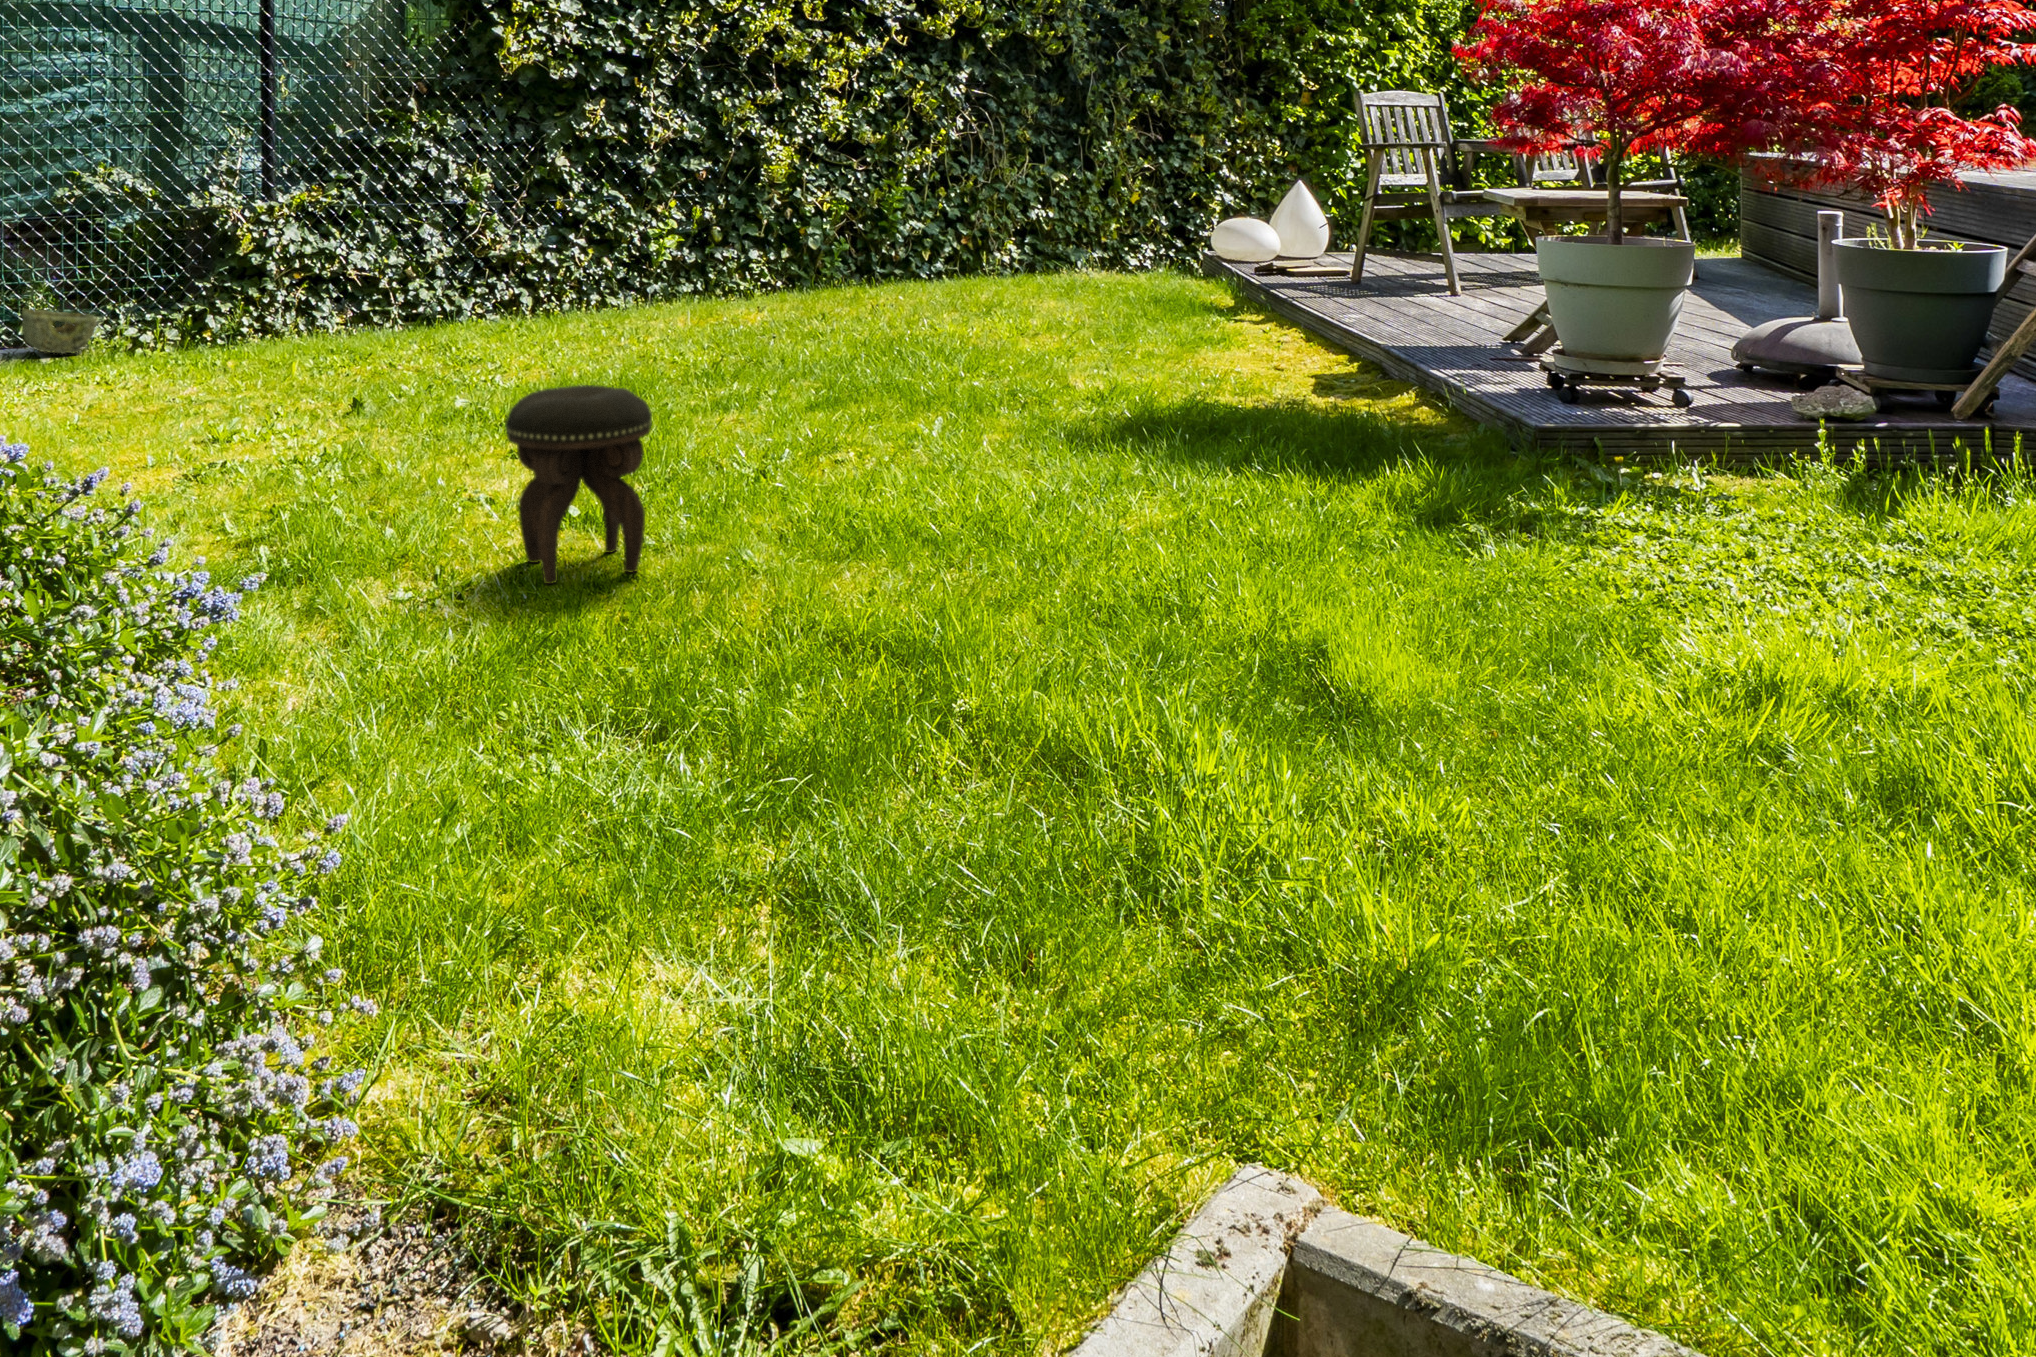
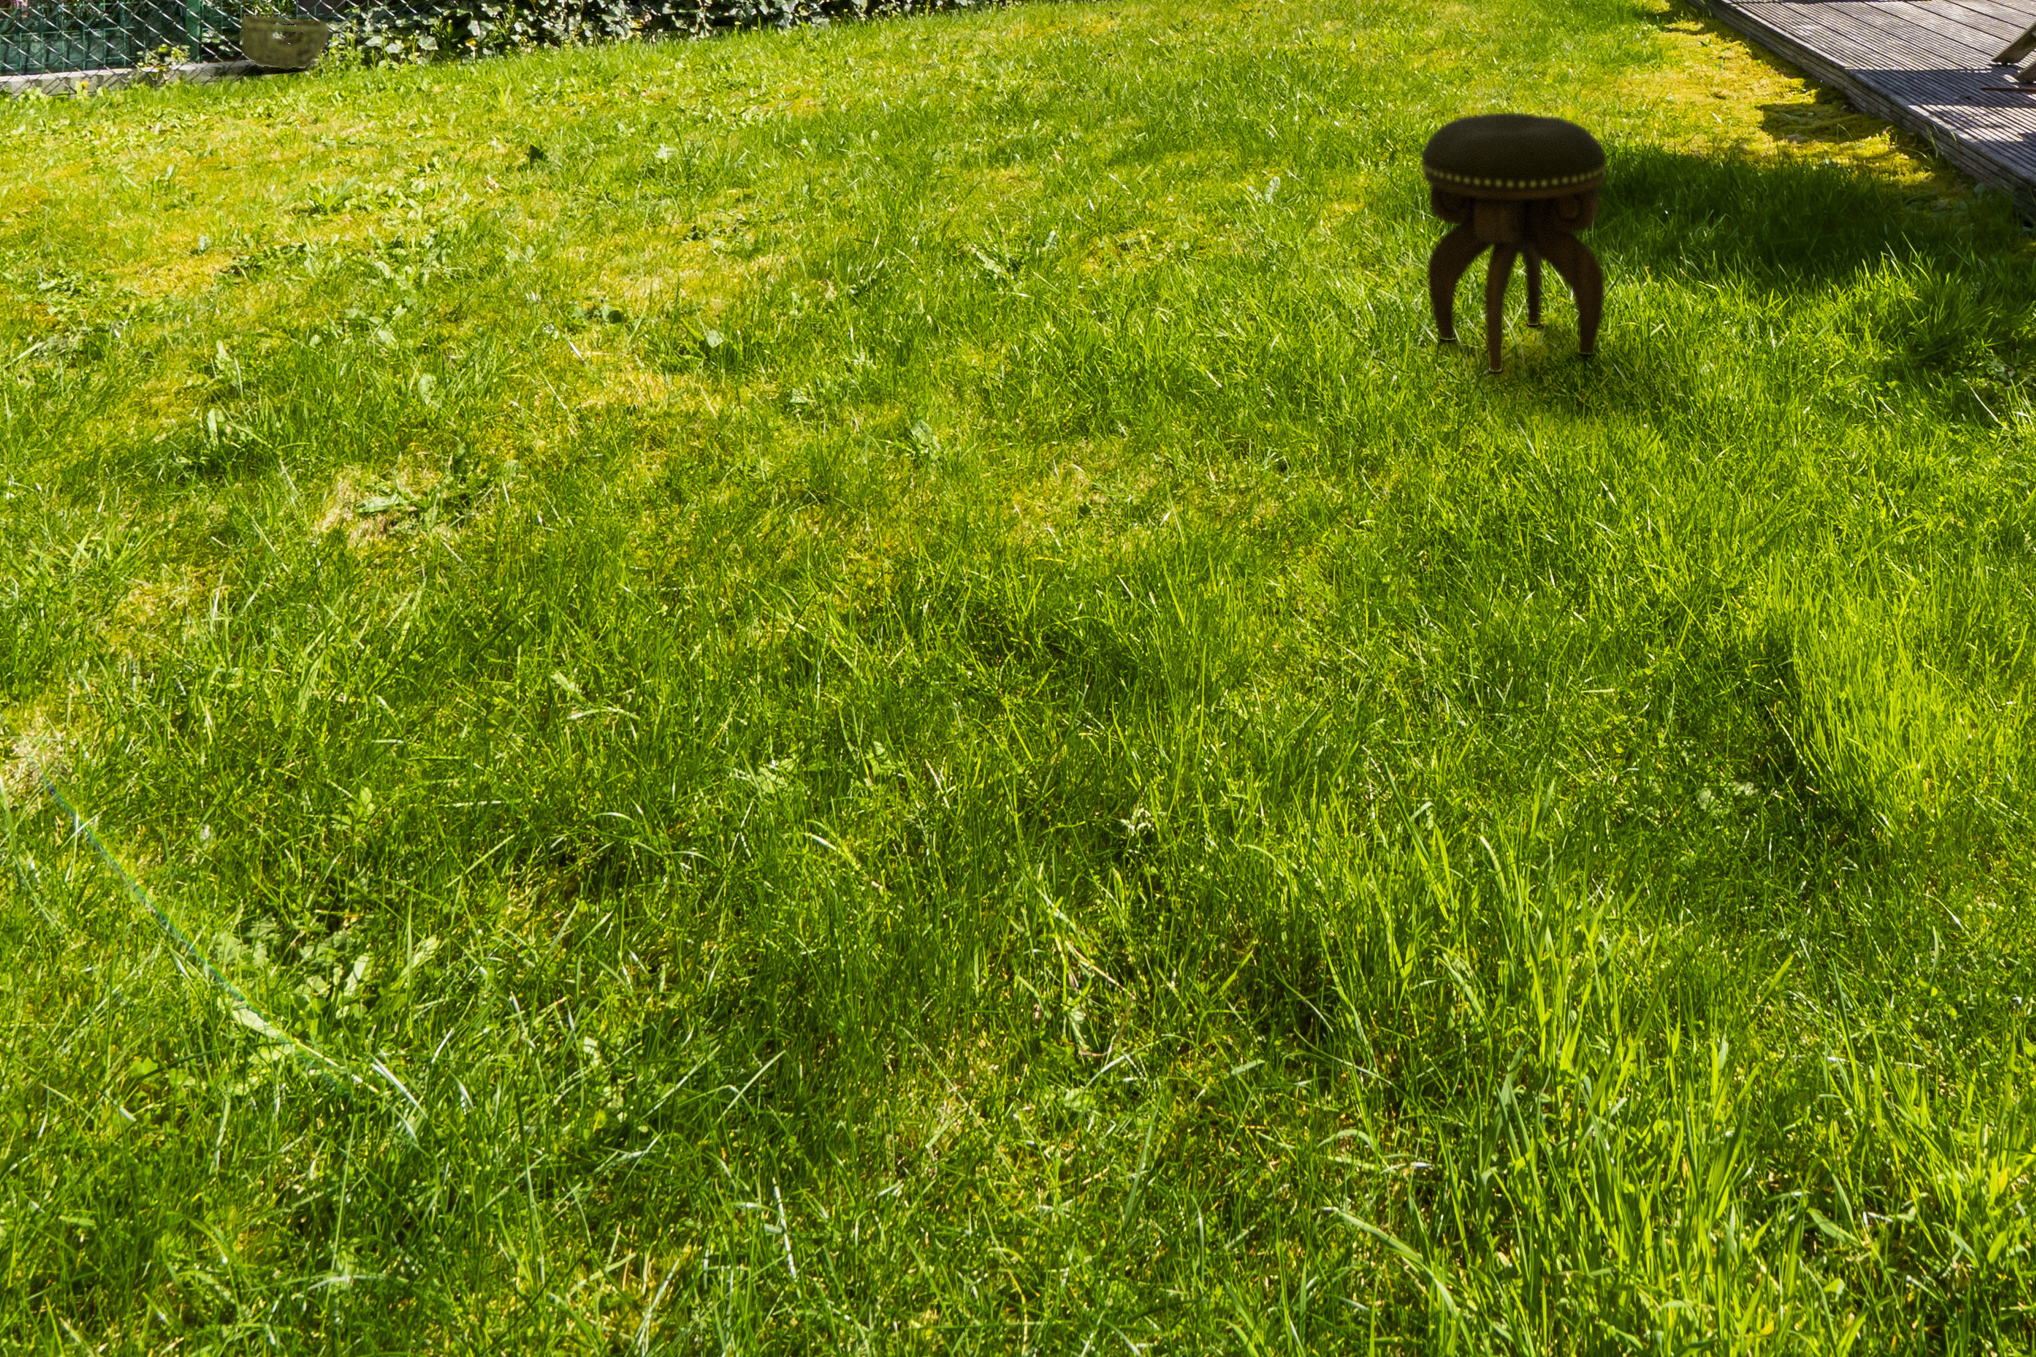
footstool: present [505,385,652,584] -> present [1422,113,1606,372]

